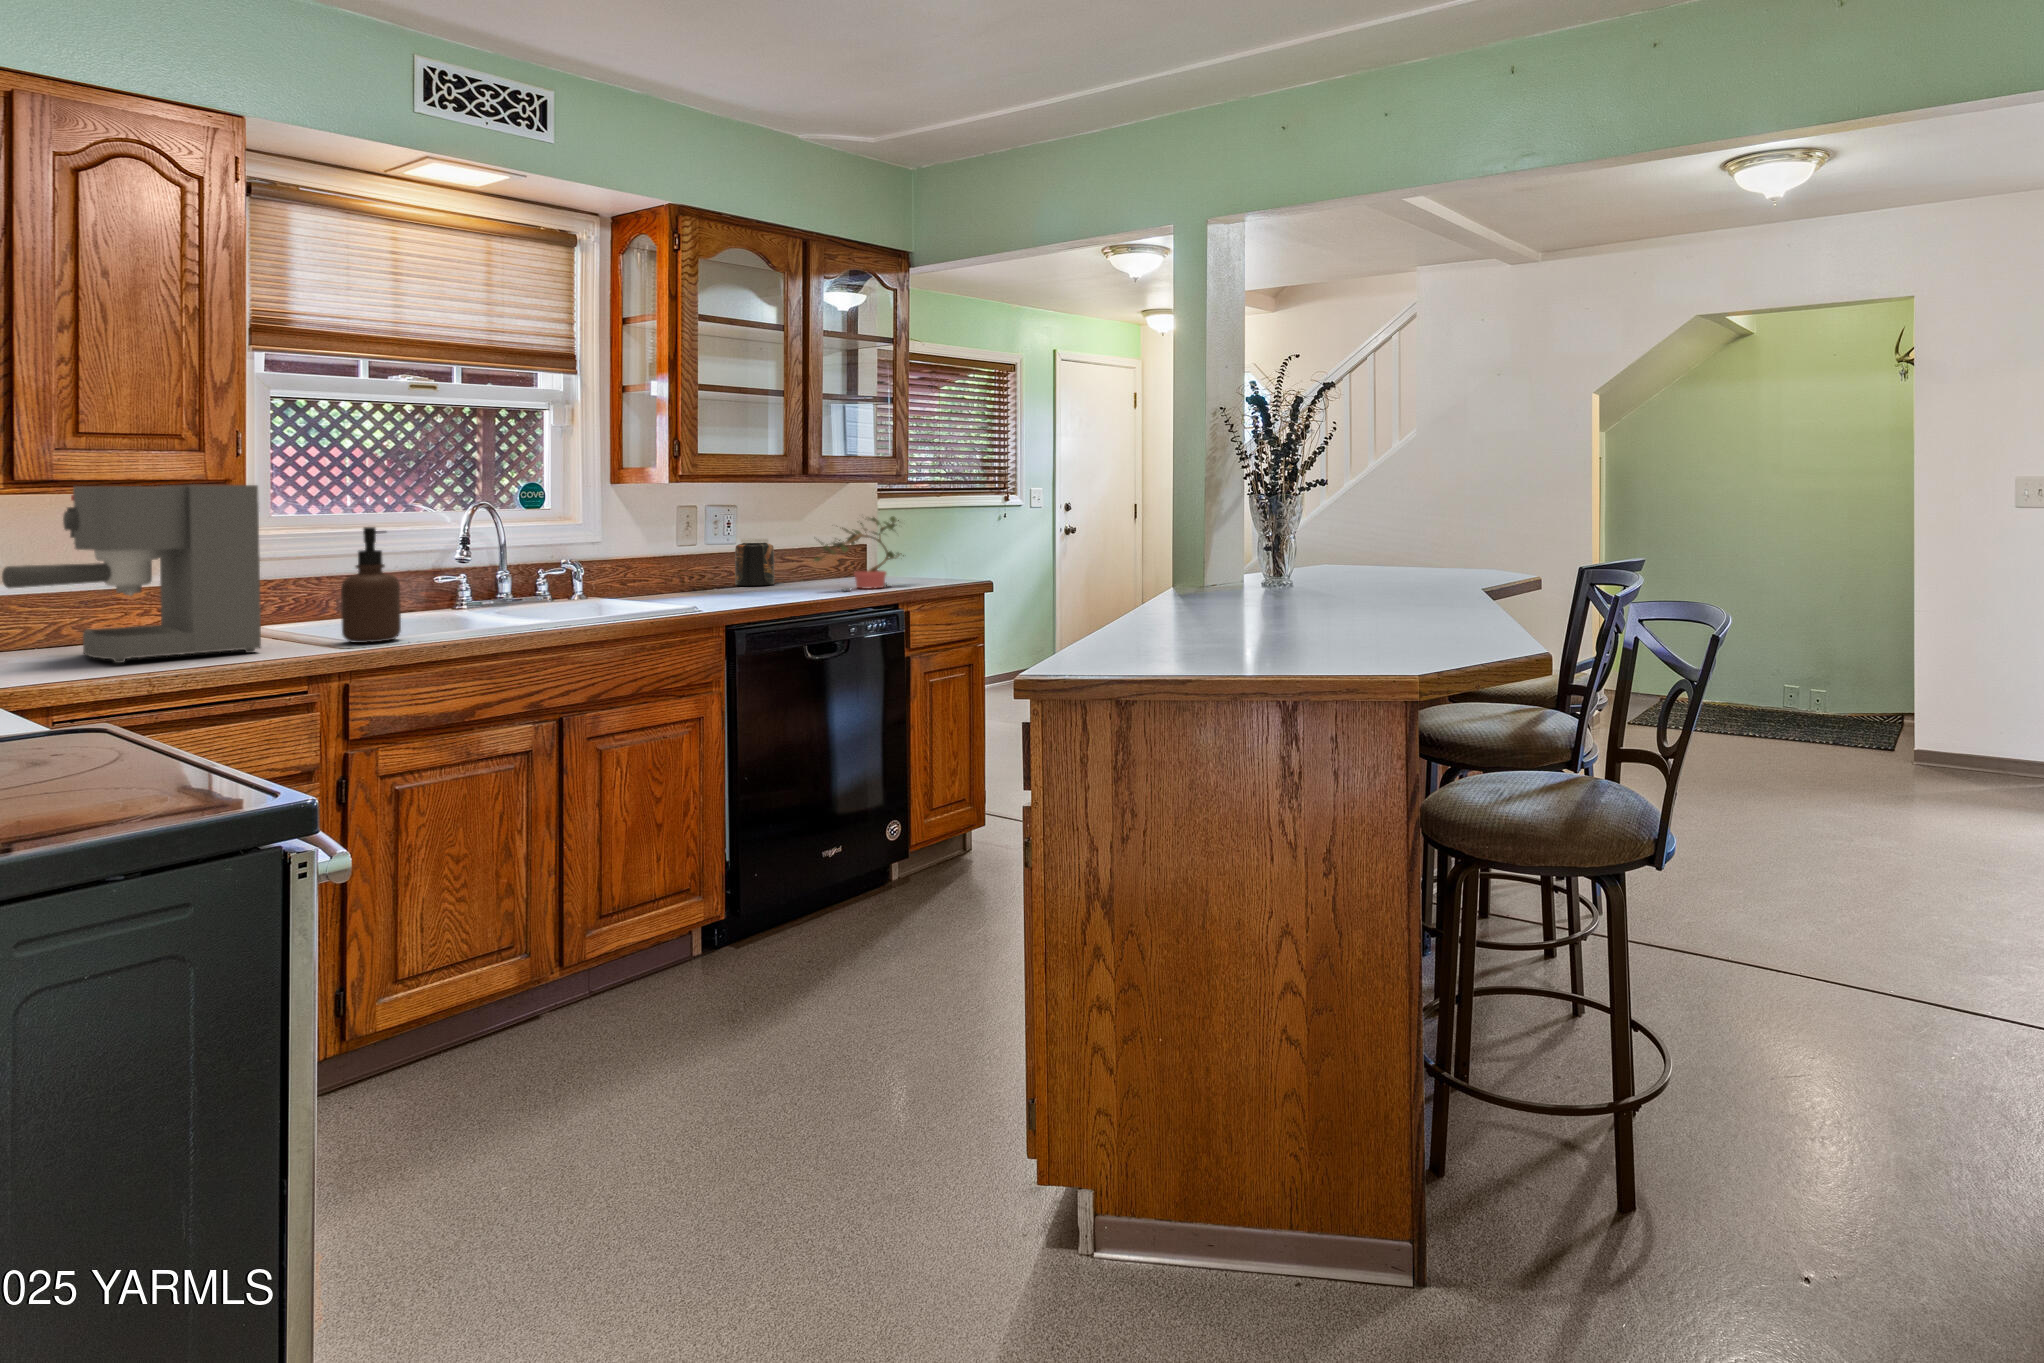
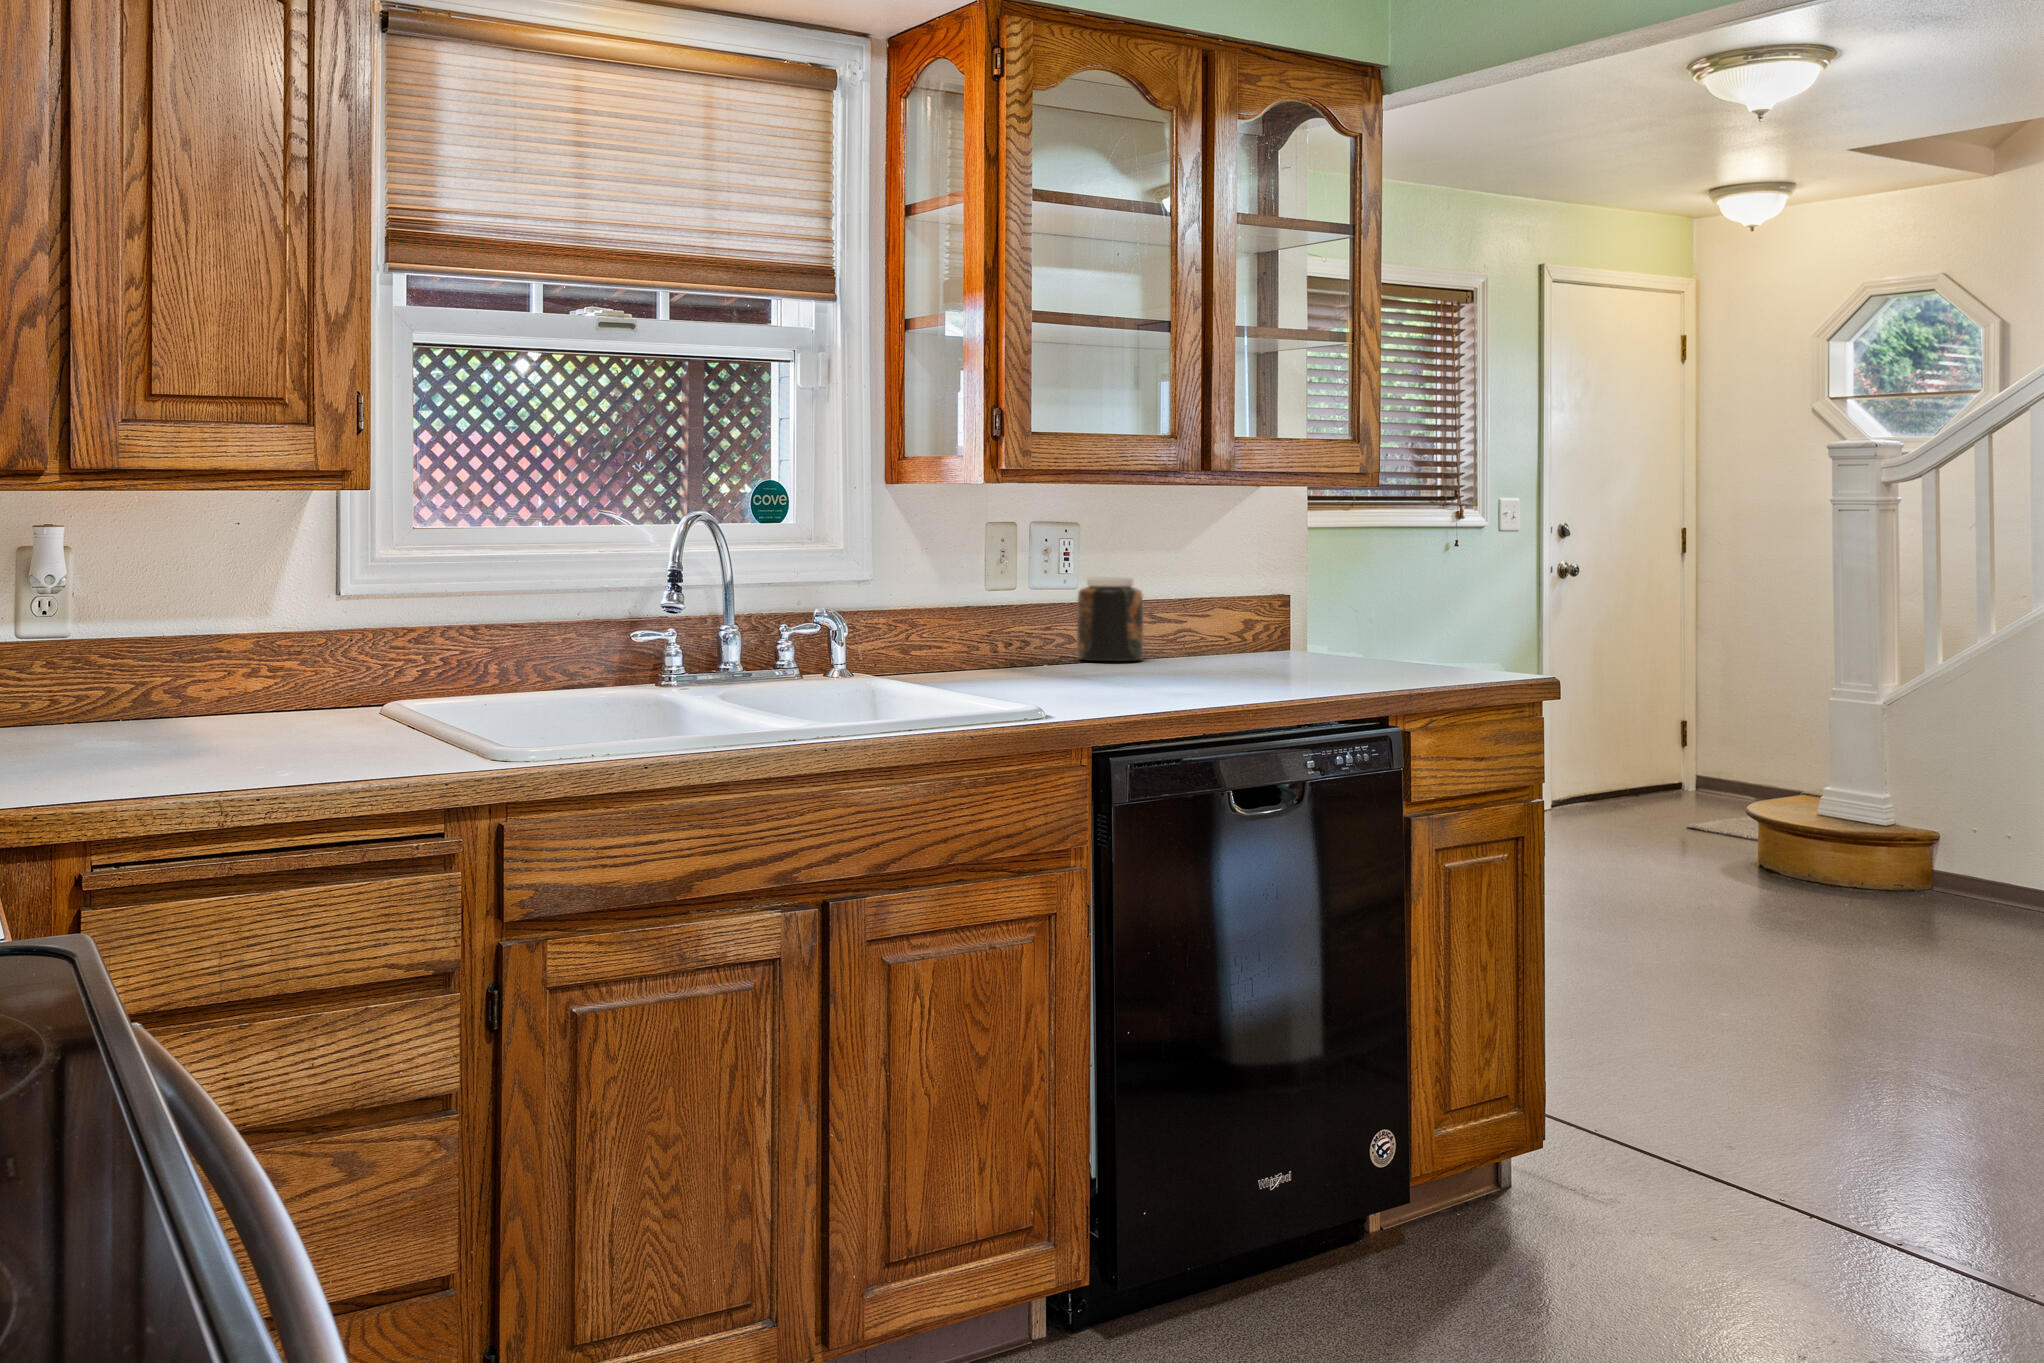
coffee maker: present [2,484,261,663] -> none [43,475,382,770]
potted plant: present [813,516,904,589] -> none [1223,535,1391,677]
soap dispenser: present [341,527,401,643] -> none [497,549,583,749]

